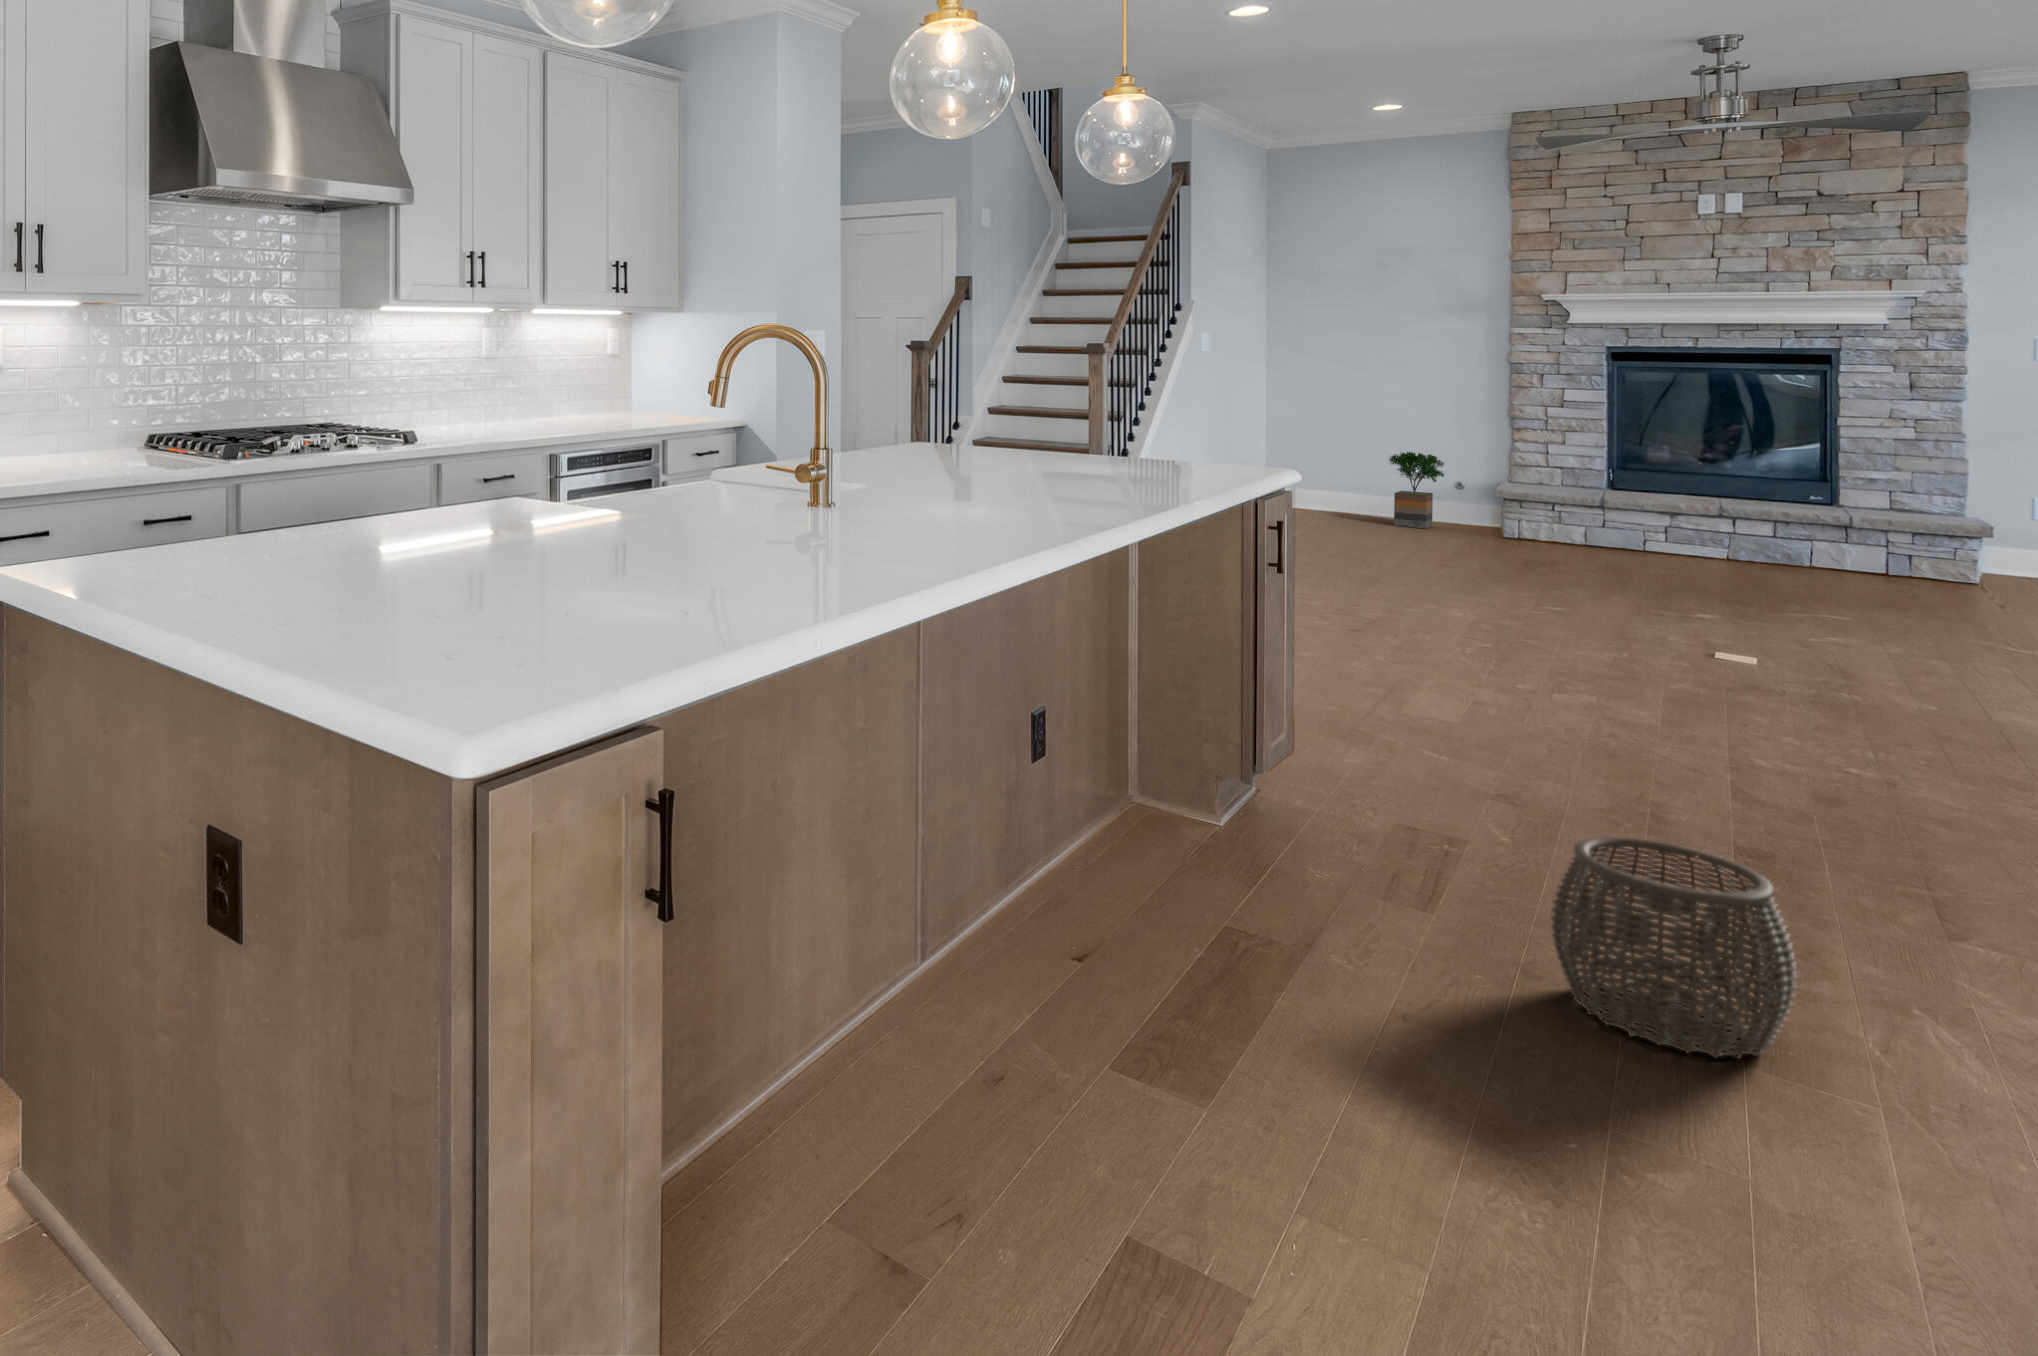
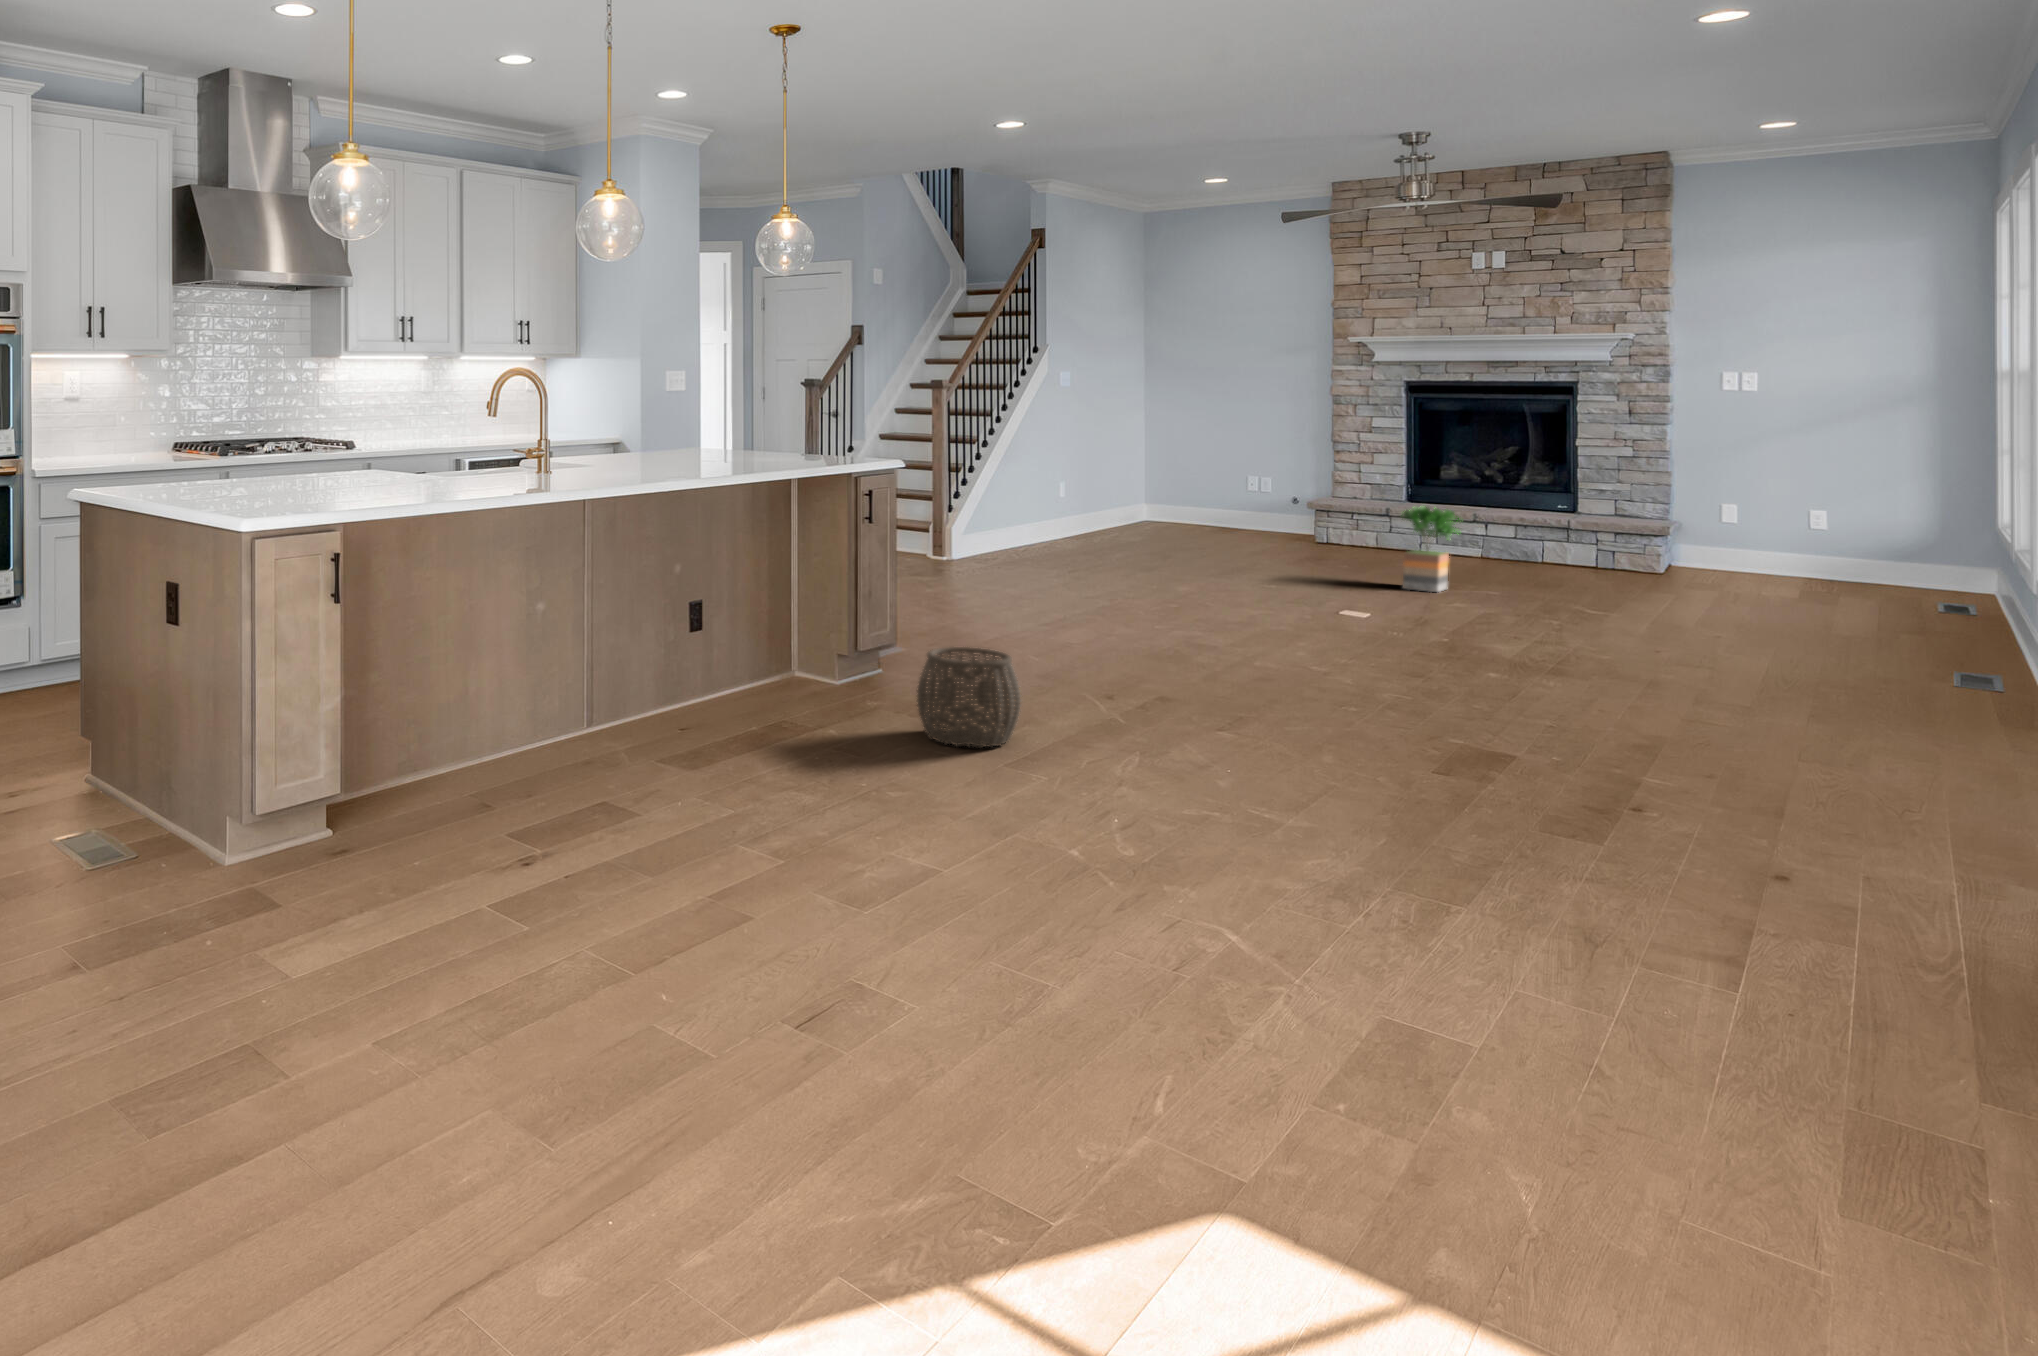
potted tree: present [1389,452,1444,528] -> present [1401,506,1461,592]

